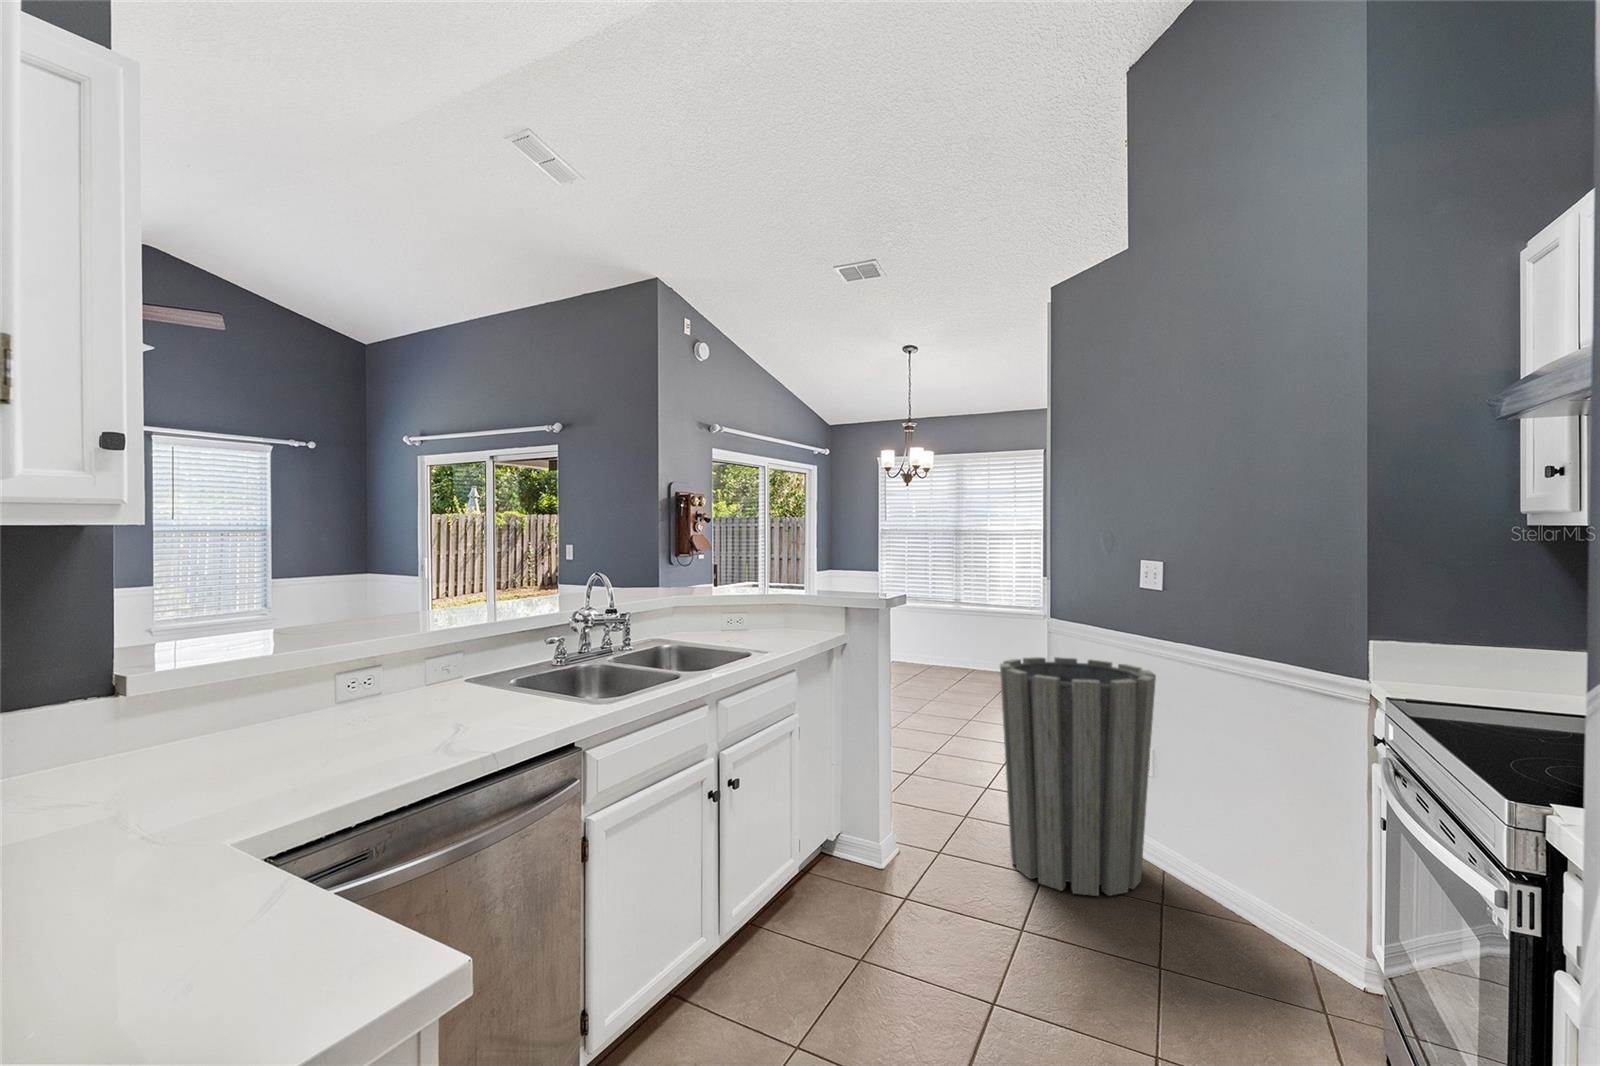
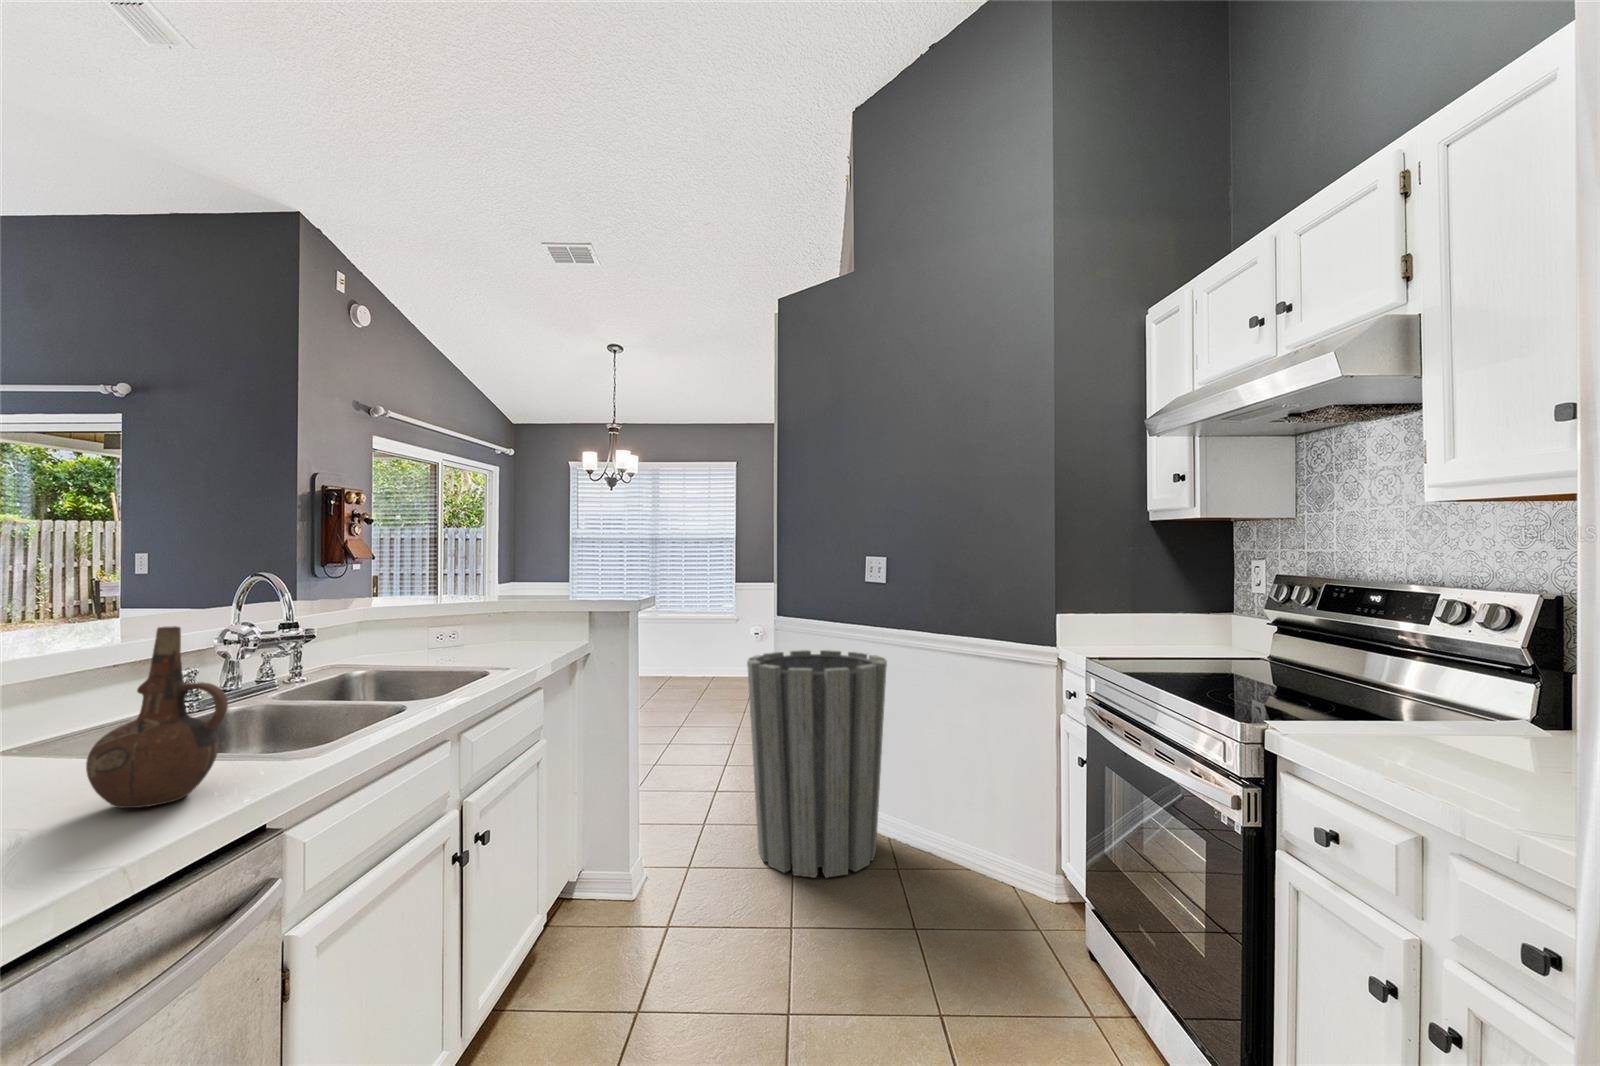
ceramic pitcher: none [492,613,558,721] -> present [86,626,228,808]

